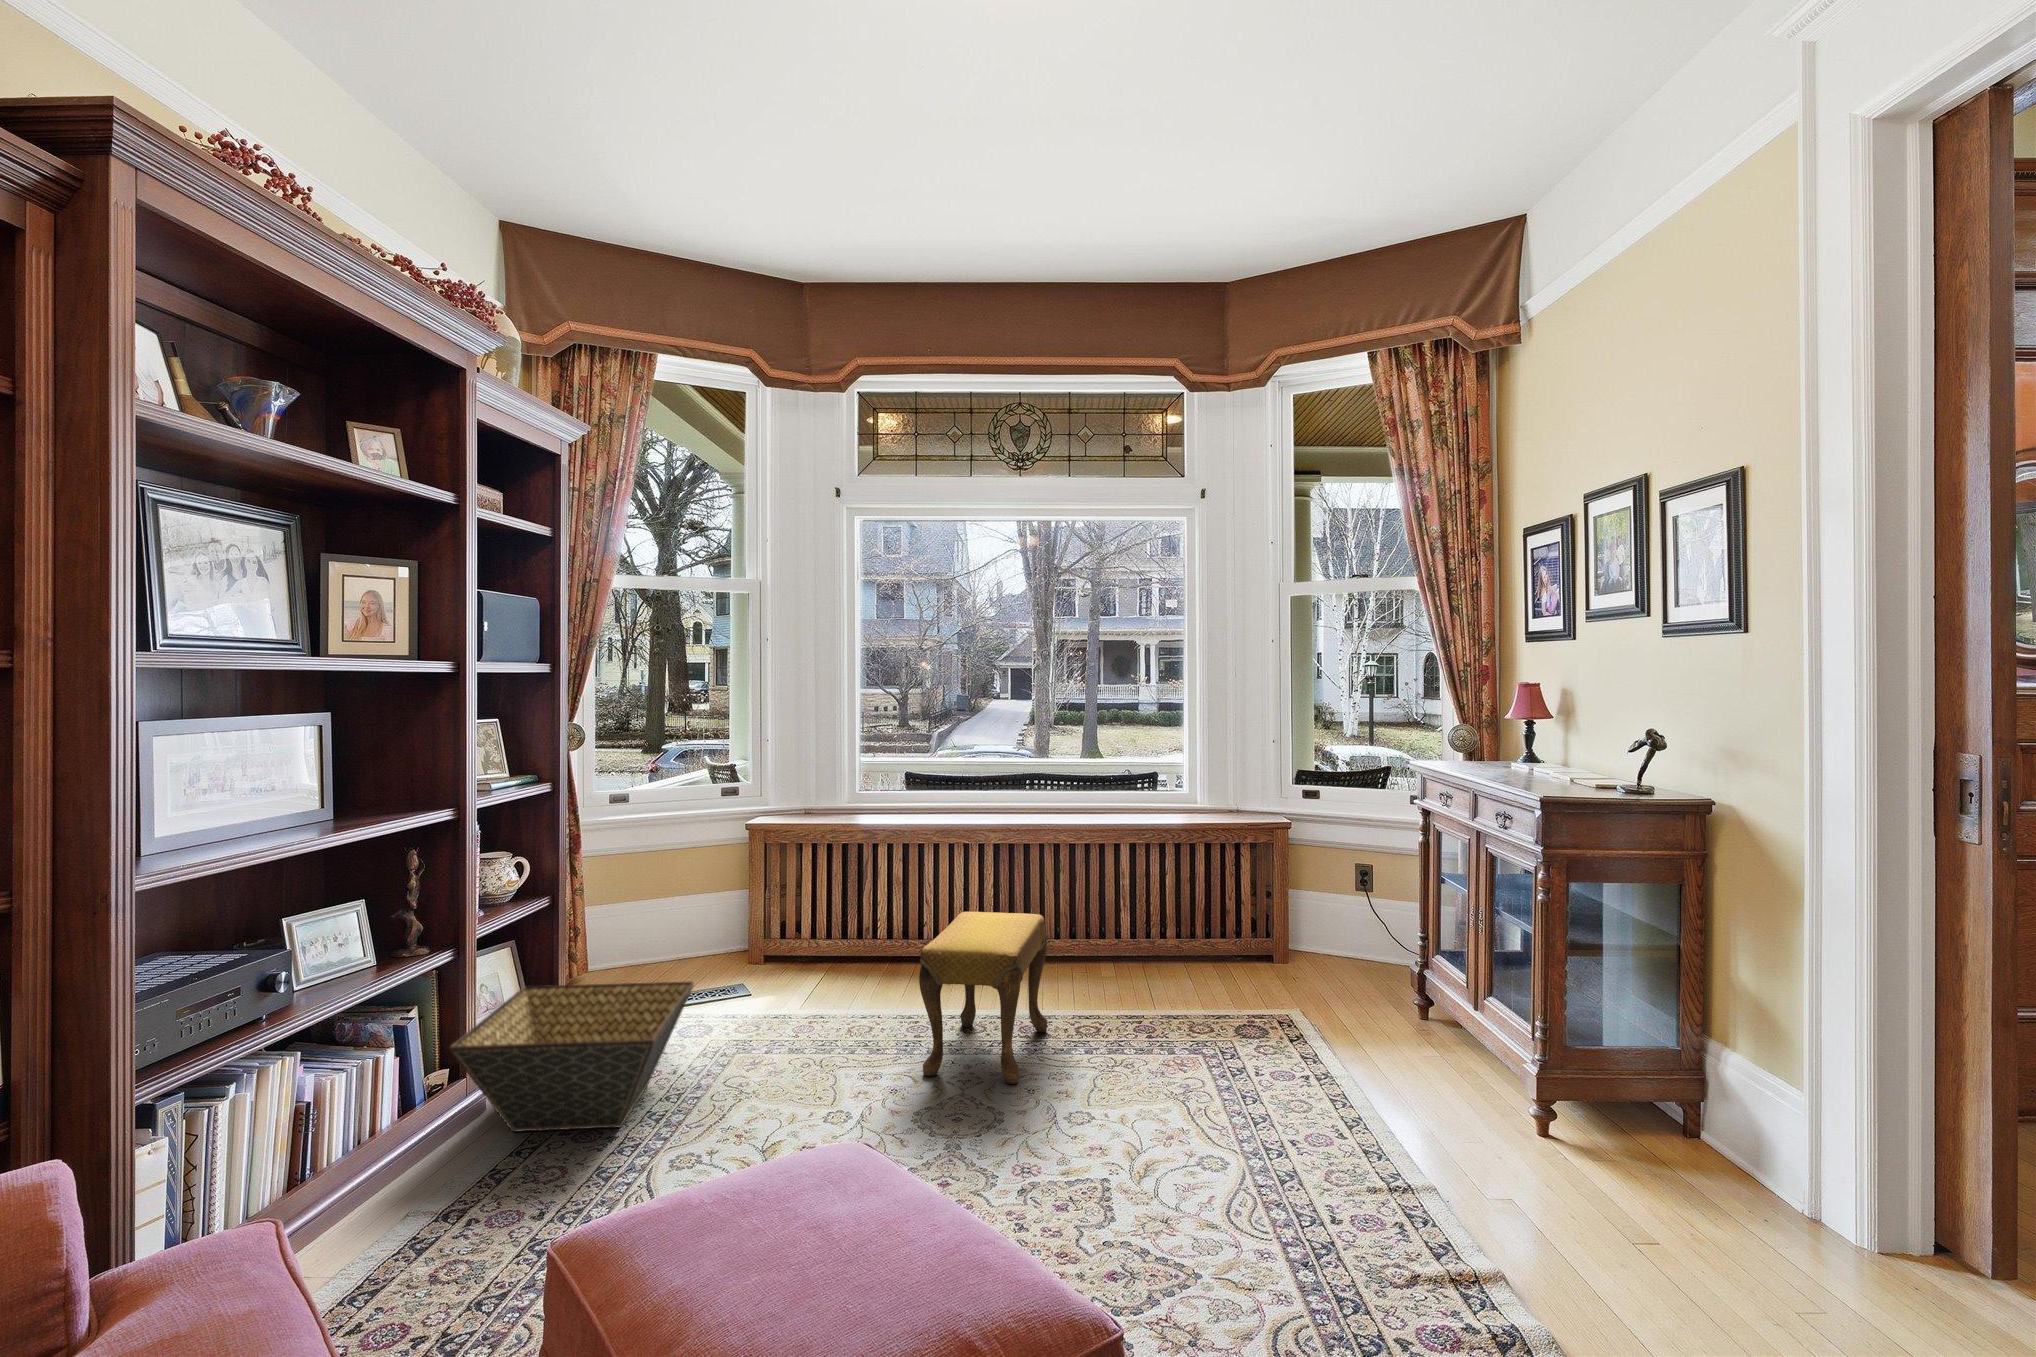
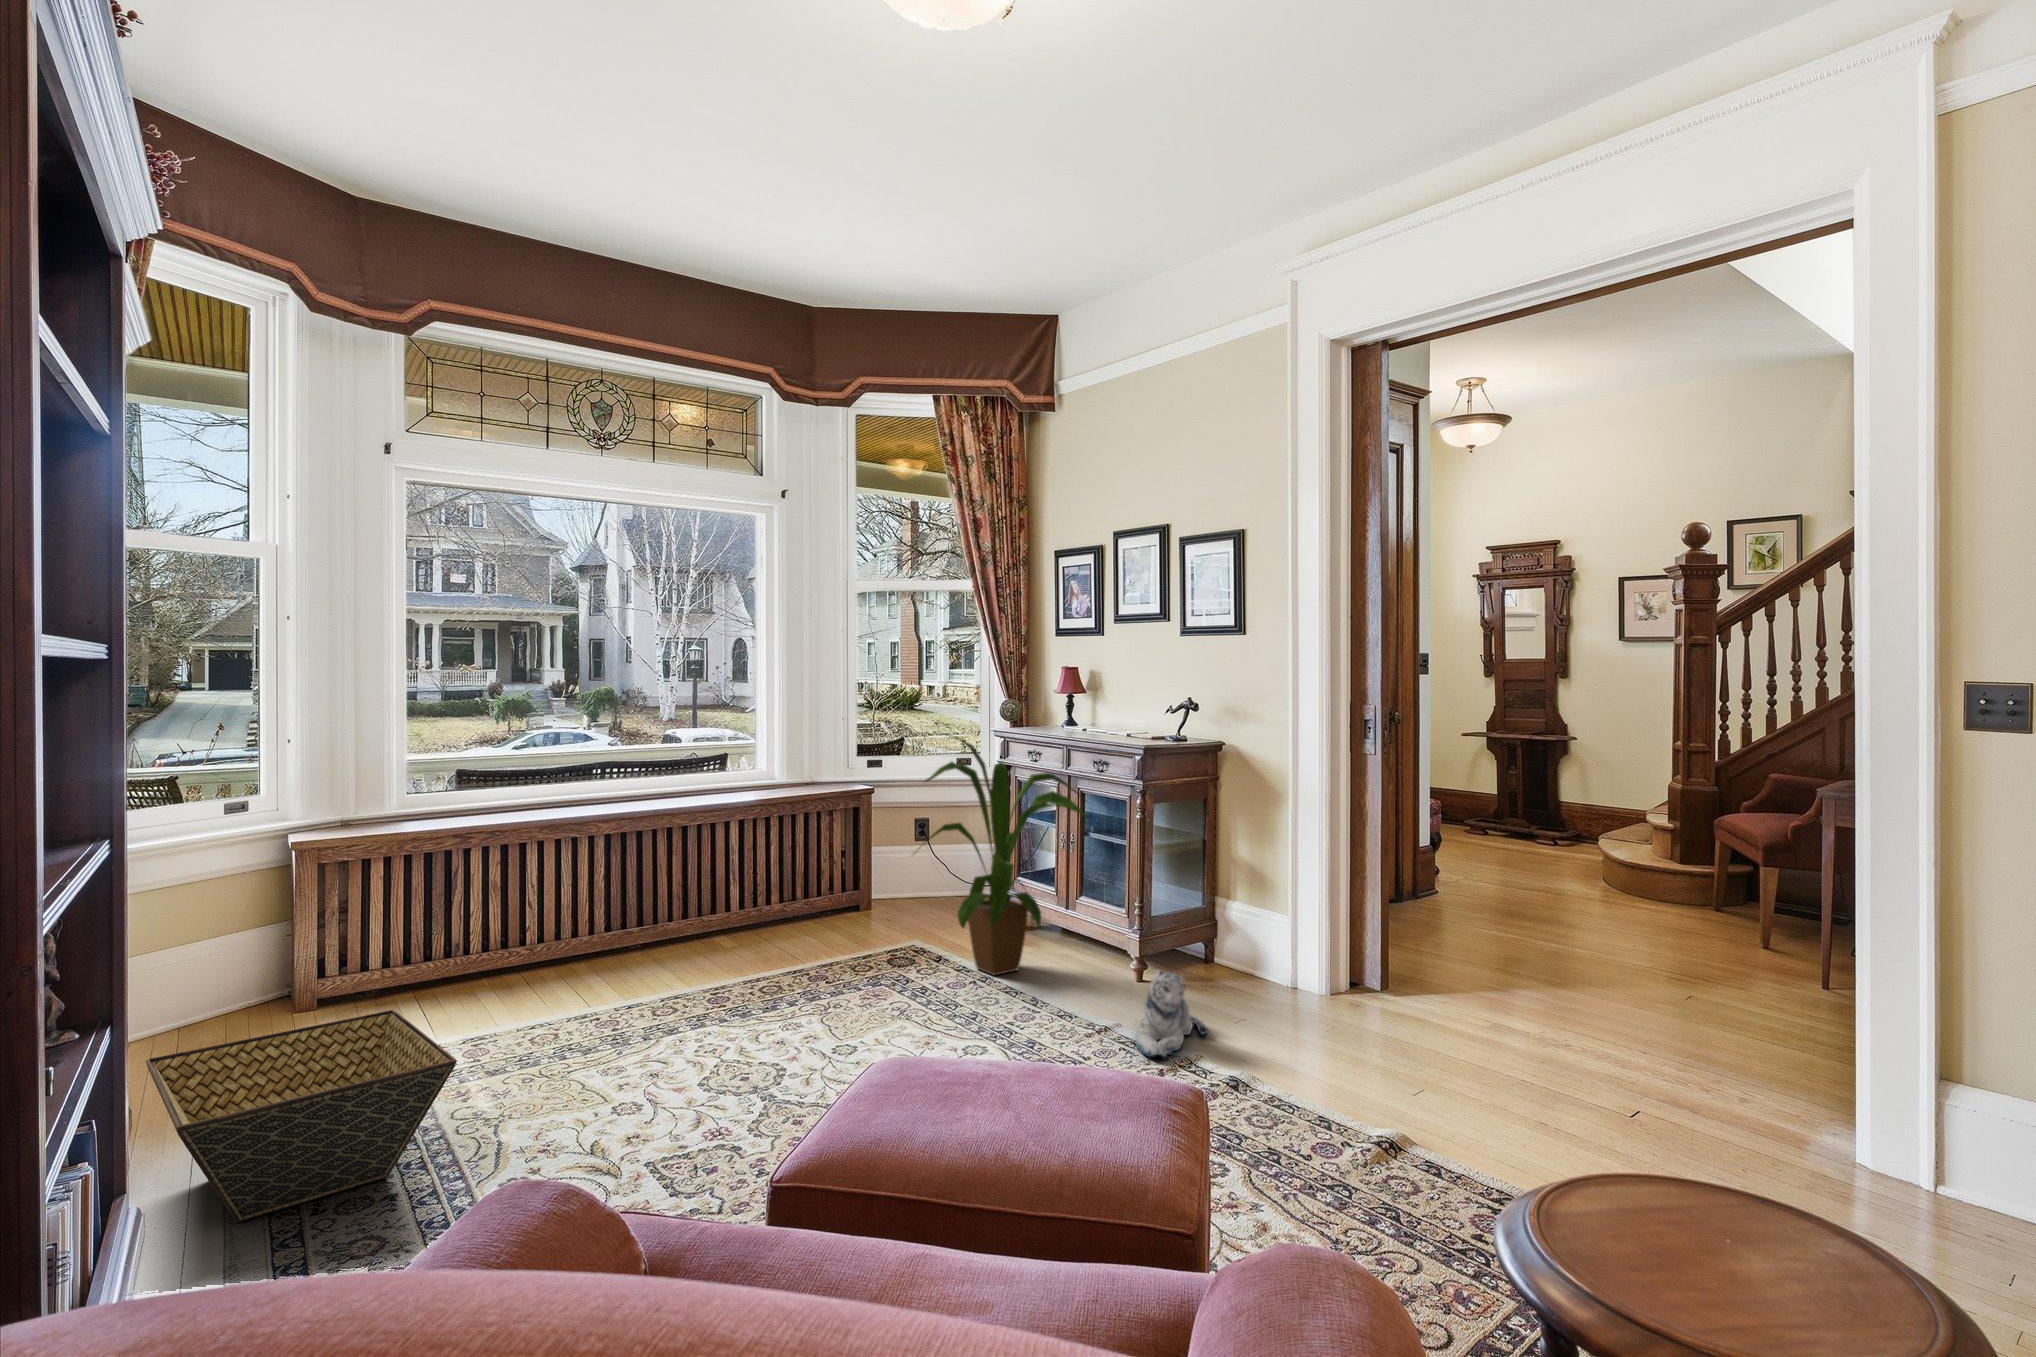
house plant: none [1248,764,1486,1072] -> present [926,736,1086,975]
footstool: present [919,912,1047,1084] -> none [645,888,764,1055]
plush toy: none [1417,1129,1564,1261] -> present [1136,971,1208,1058]

